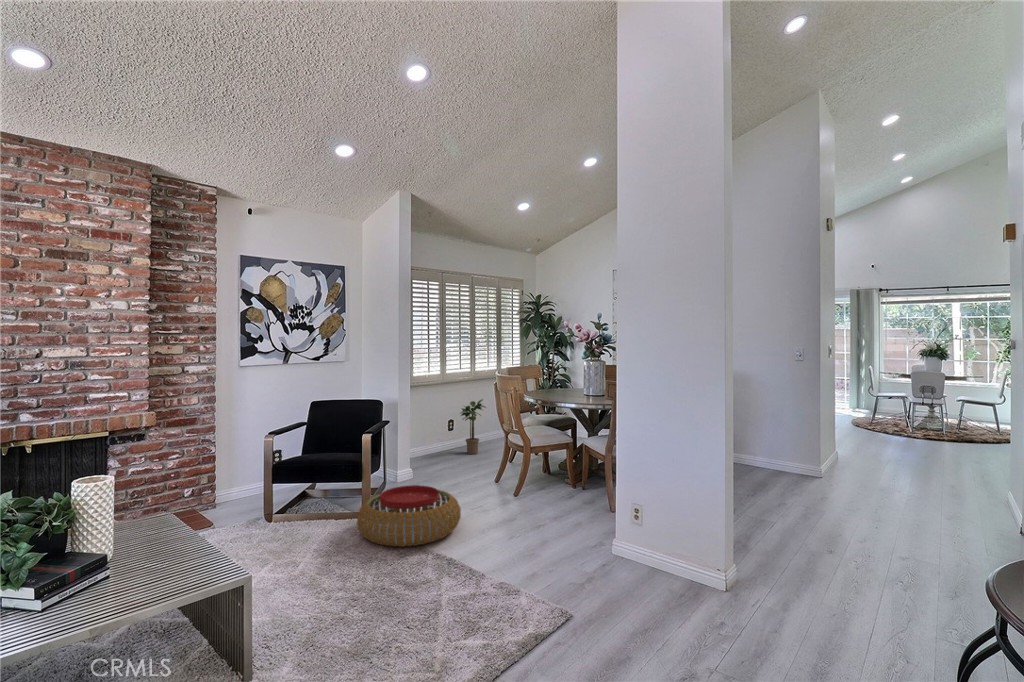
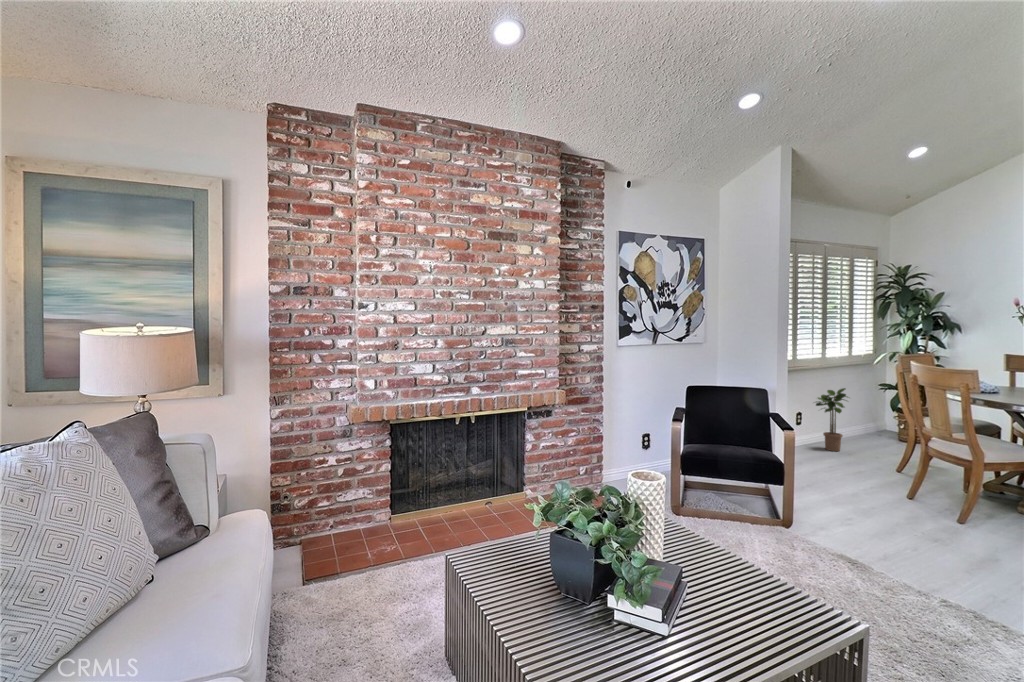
pouf: present [357,485,461,547] -> none [812,499,982,589]

